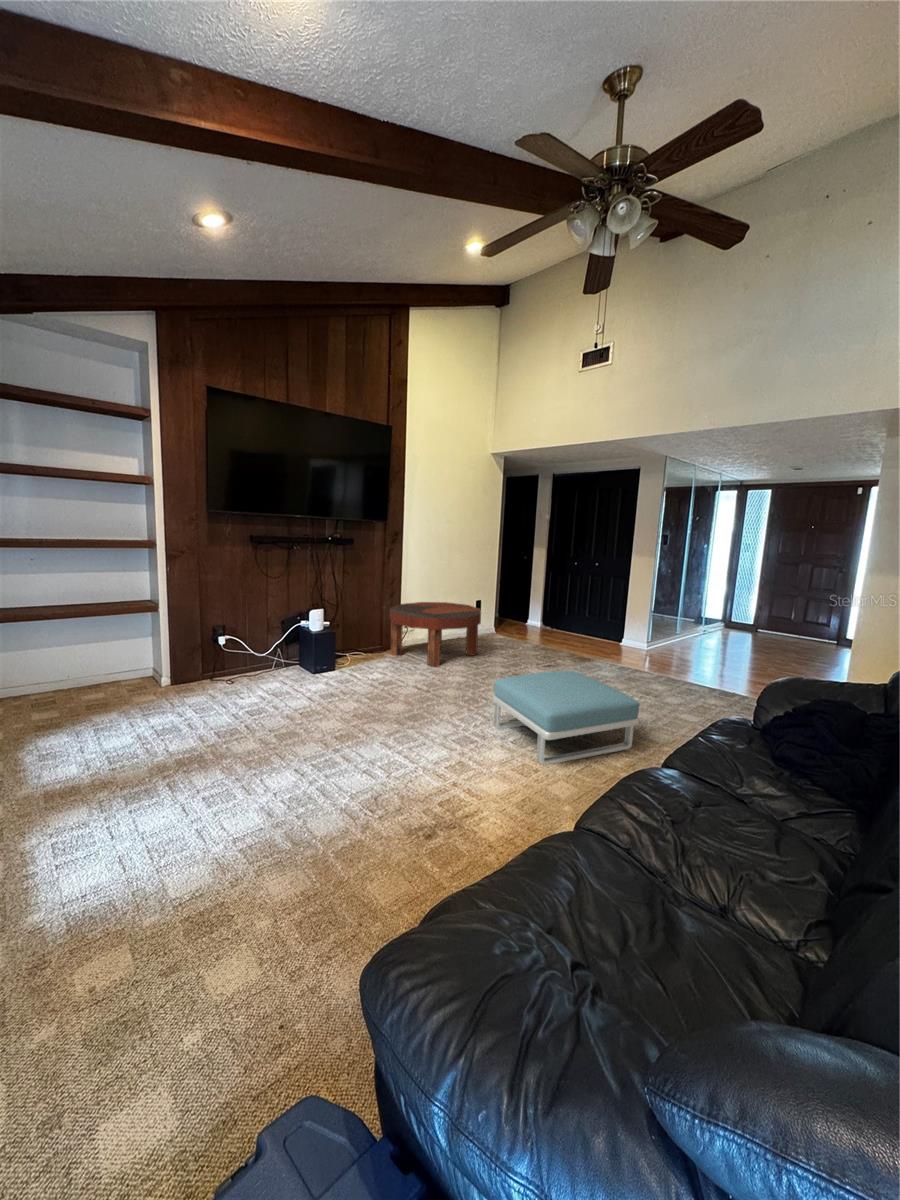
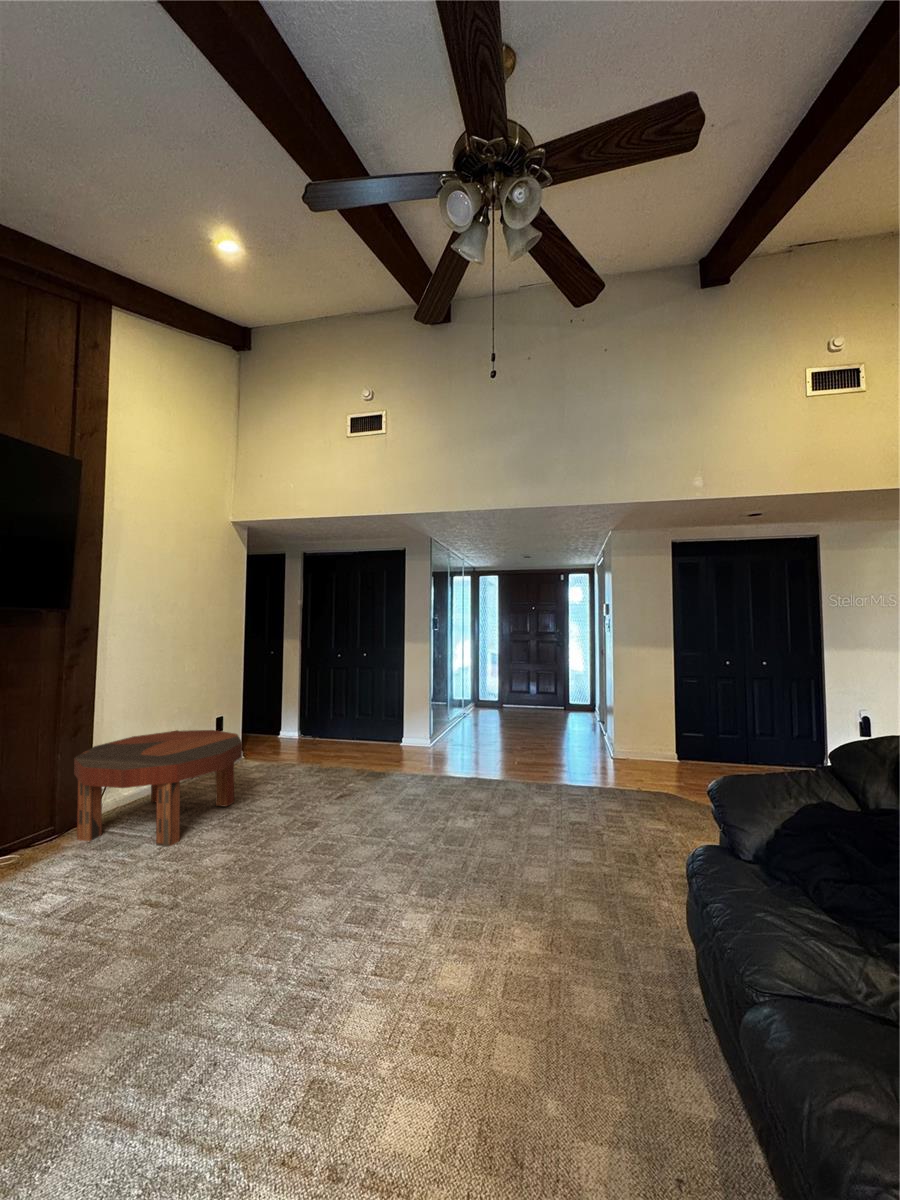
footstool: present [493,671,639,765] -> none [320,811,539,1012]

